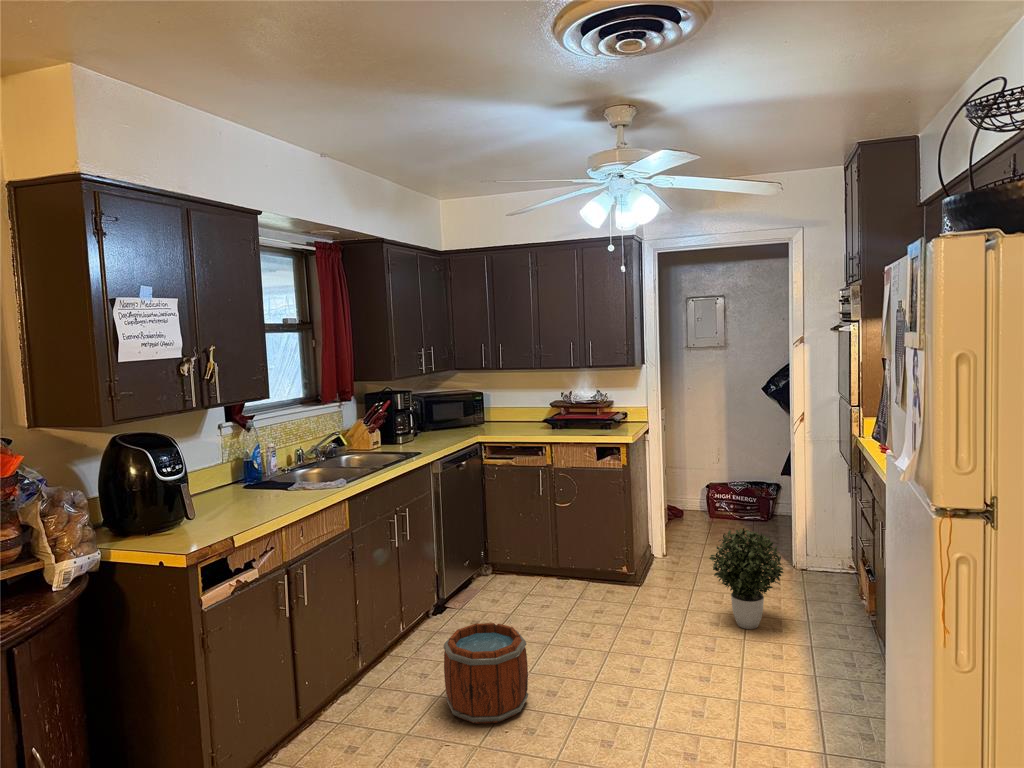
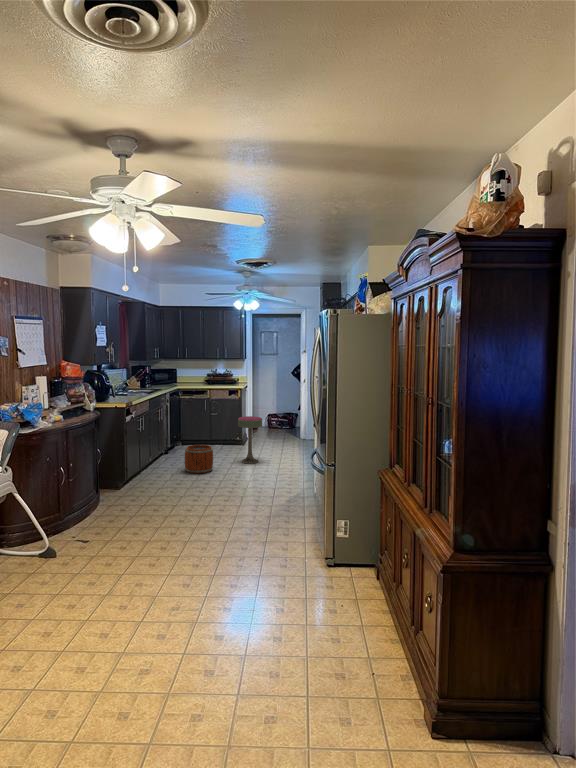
potted plant: present [709,528,783,629] -> none [271,418,296,453]
bar stool: none [606,533,678,679] -> present [238,416,262,464]

